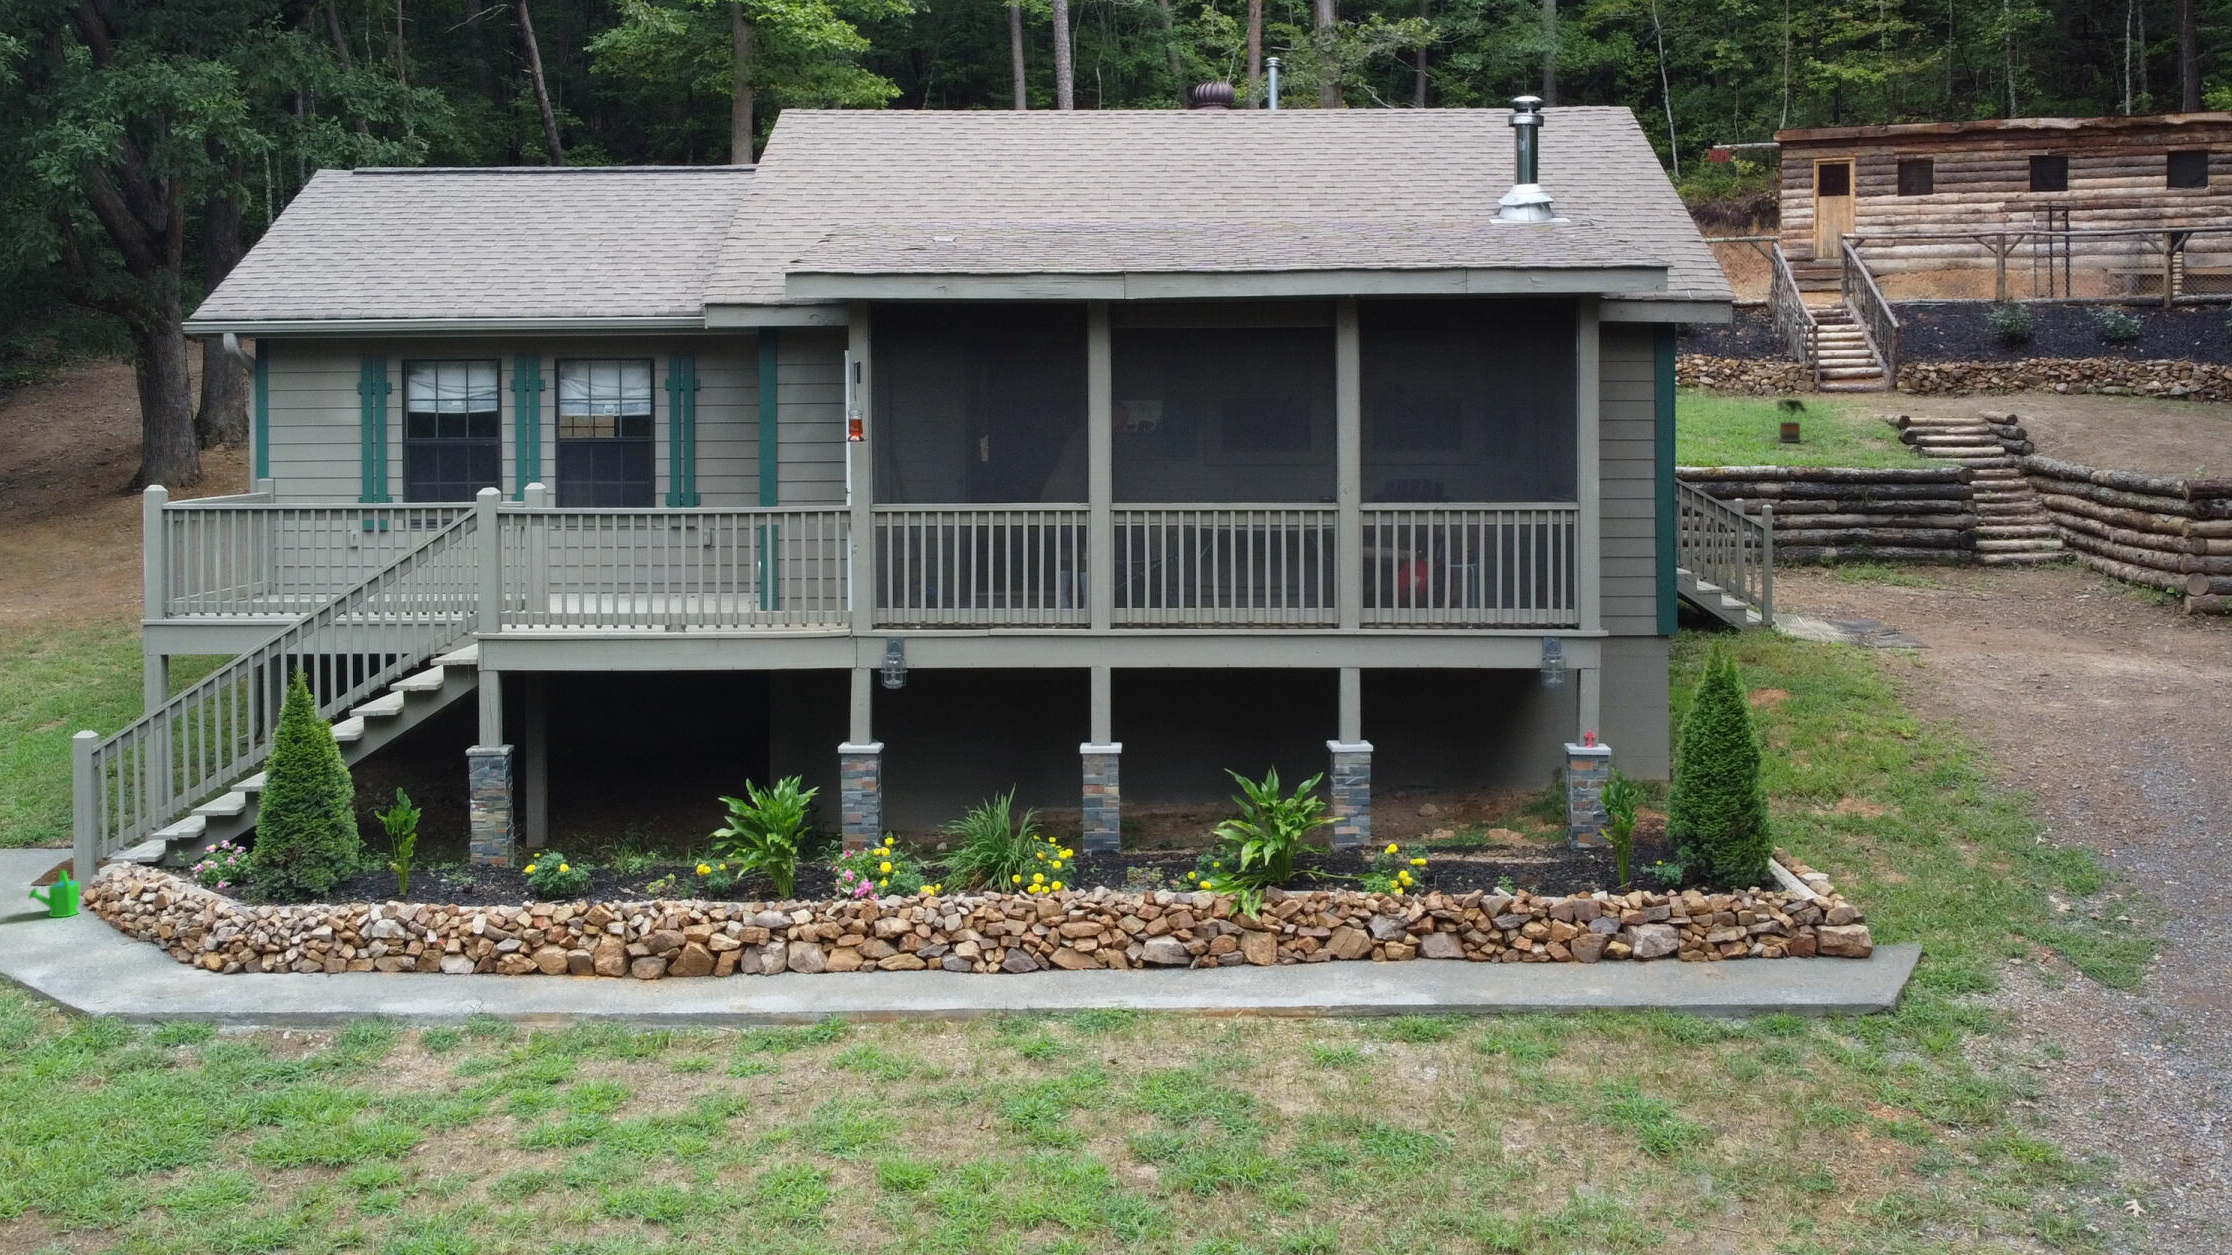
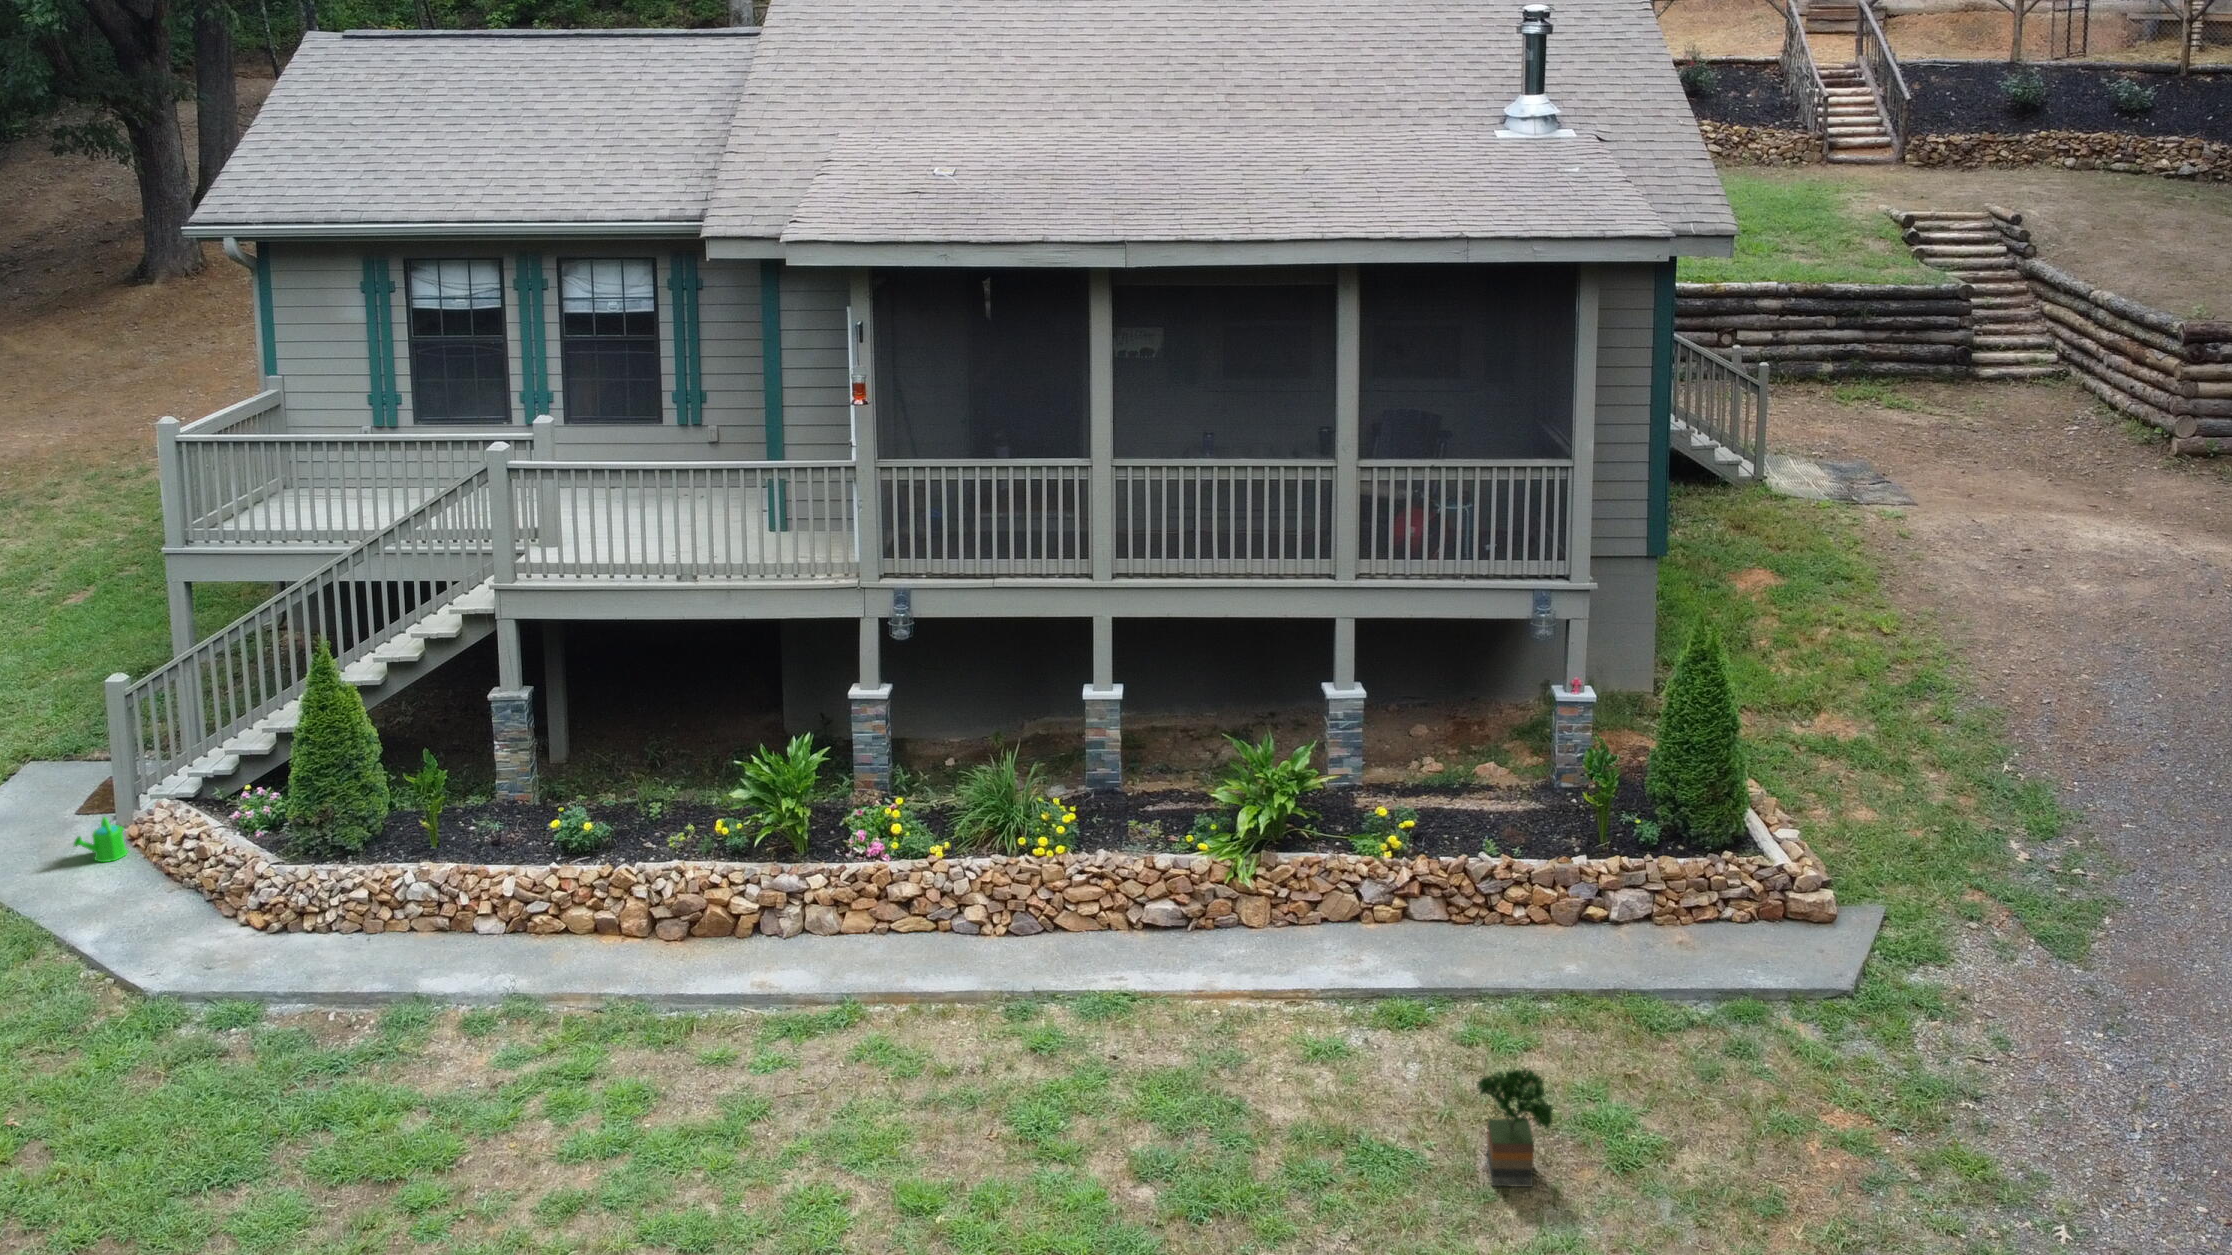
potted tree: present [1777,399,1807,442] -> present [1477,1069,1554,1187]

